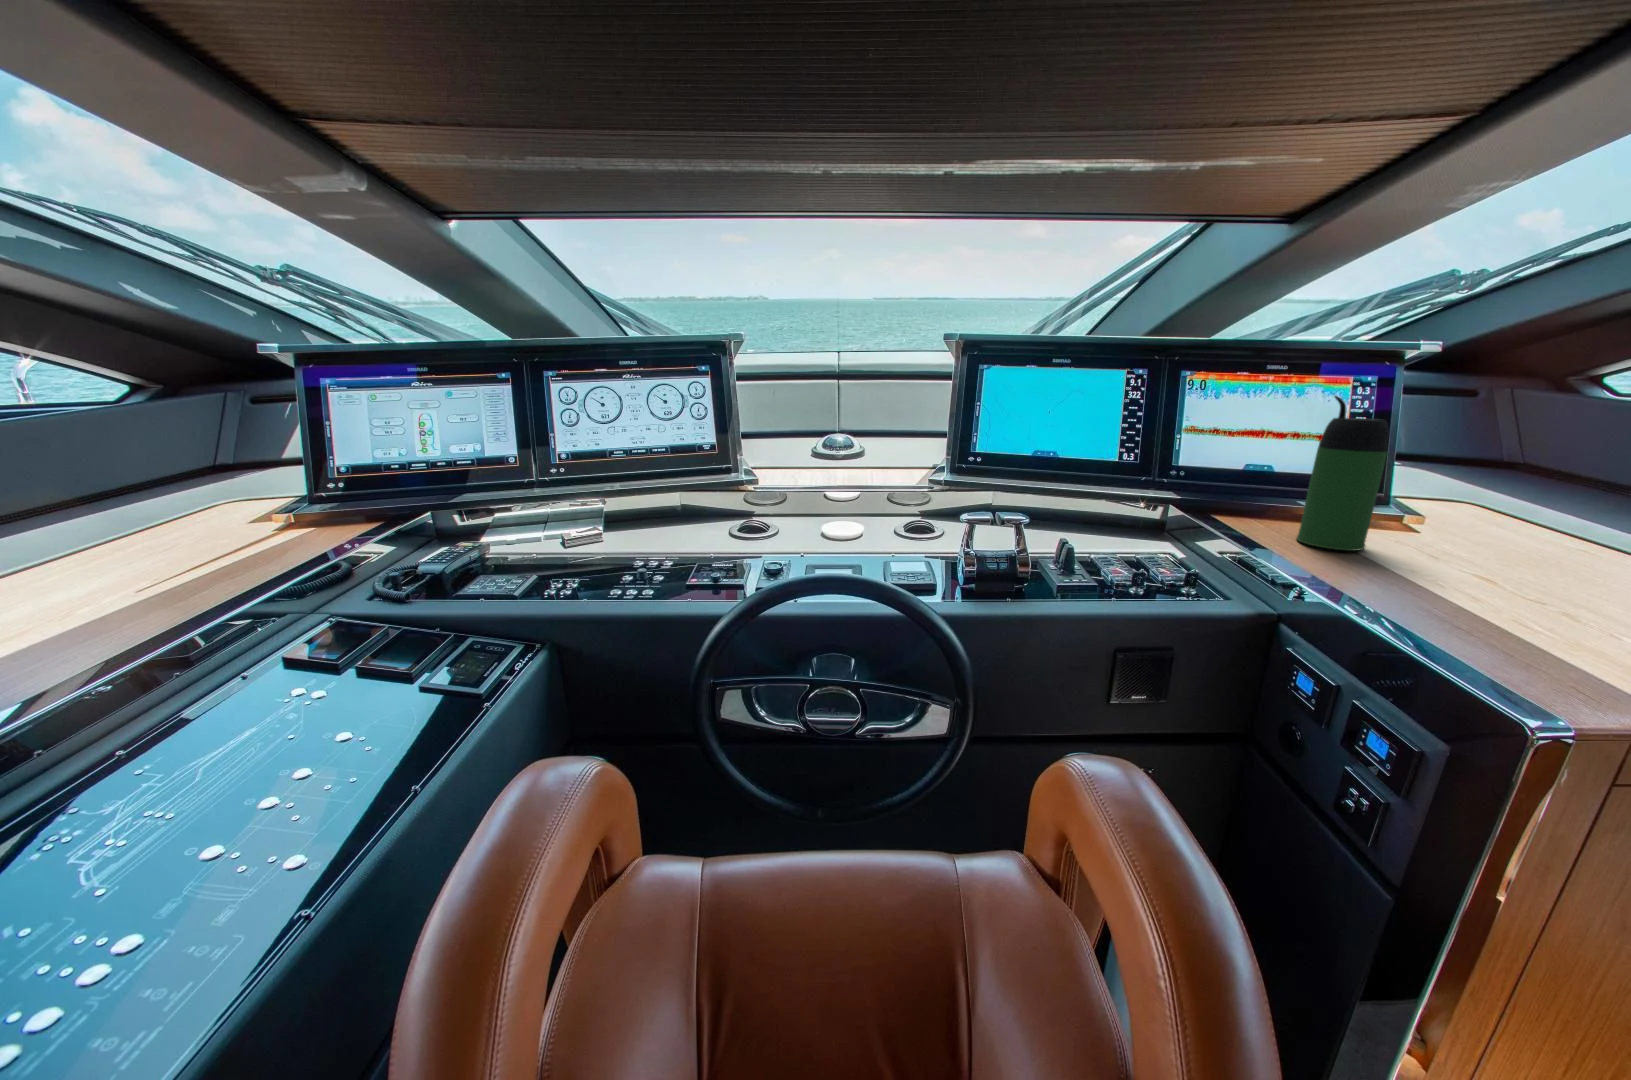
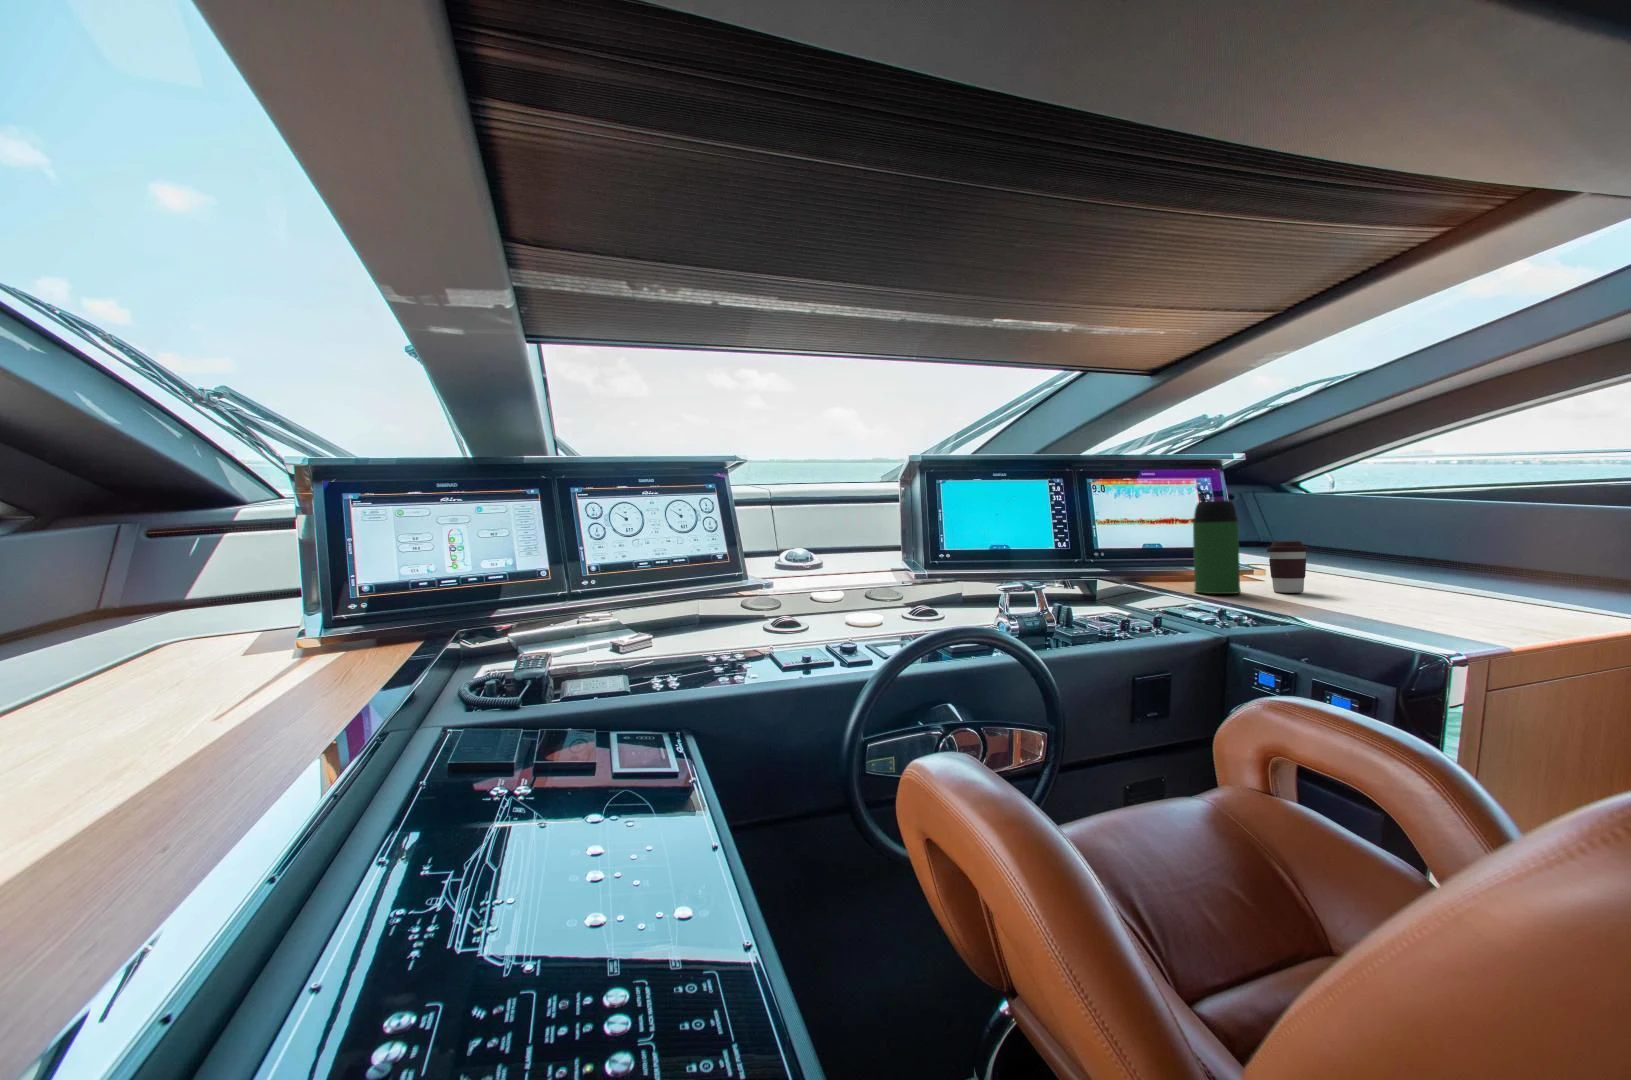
coffee cup: none [1422,483,1498,560] -> present [1267,541,1308,593]

